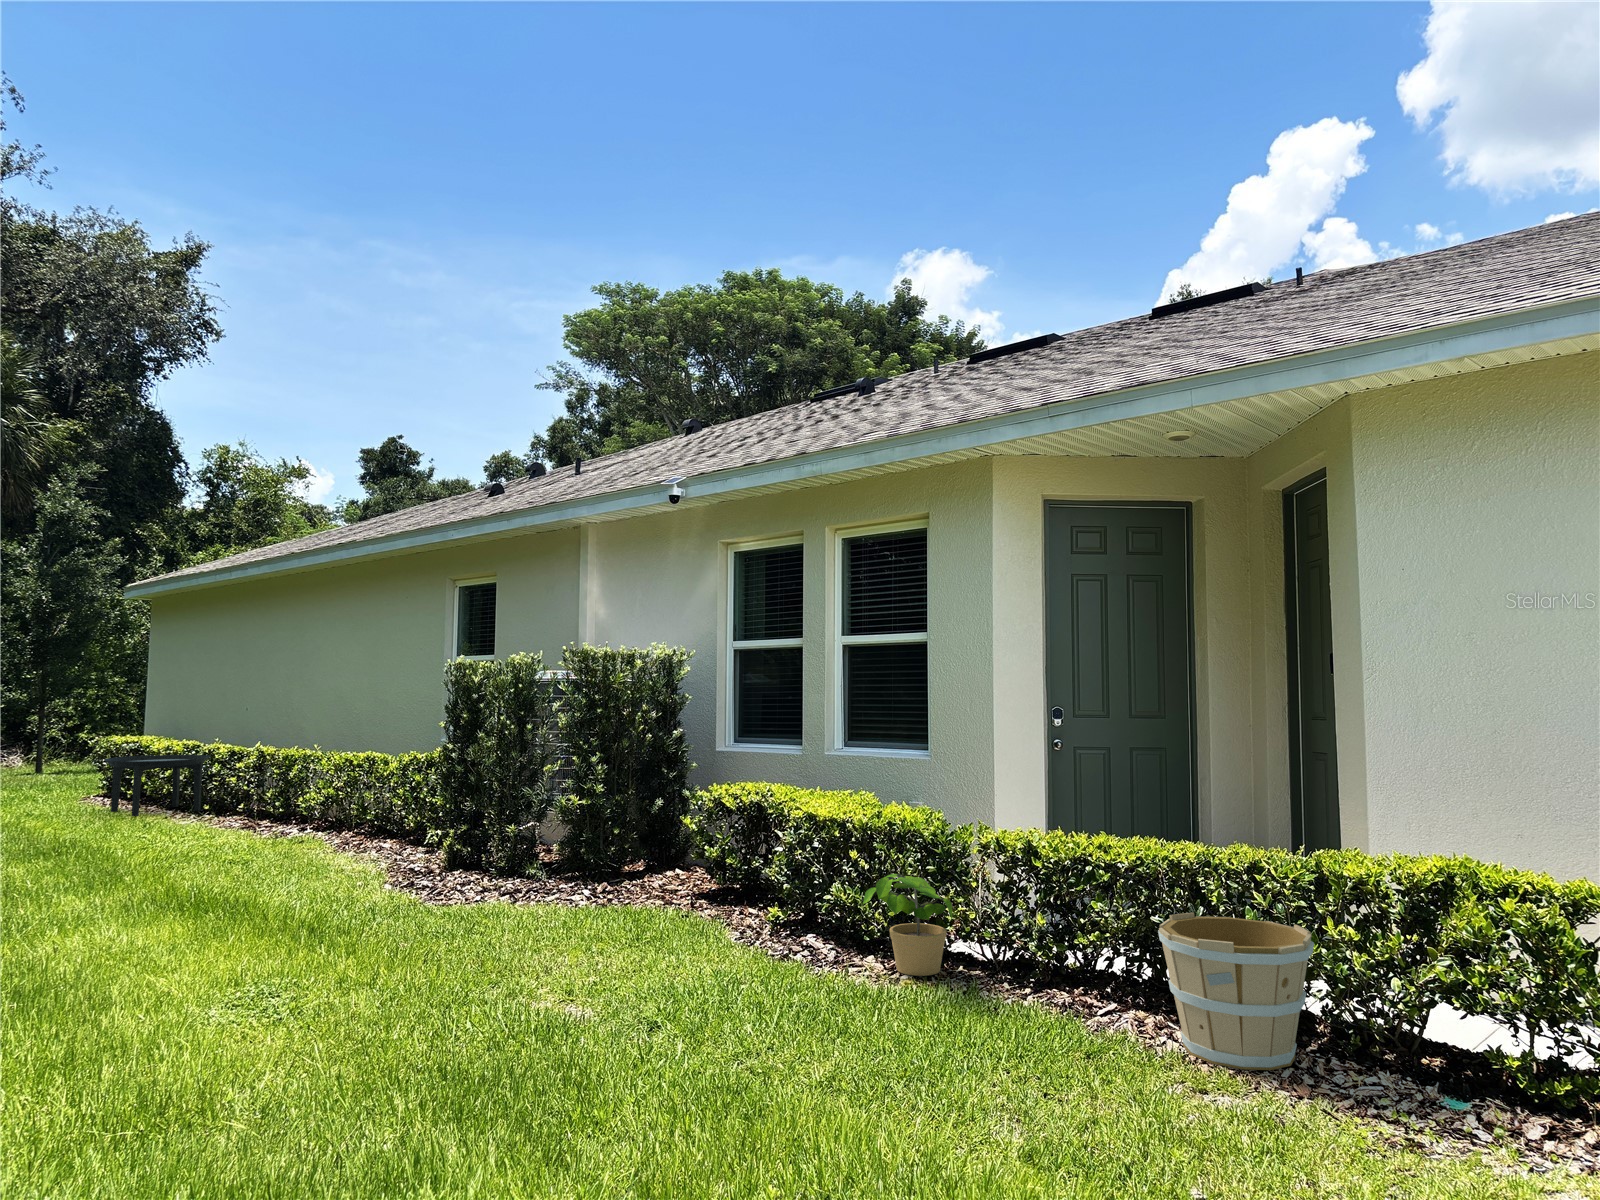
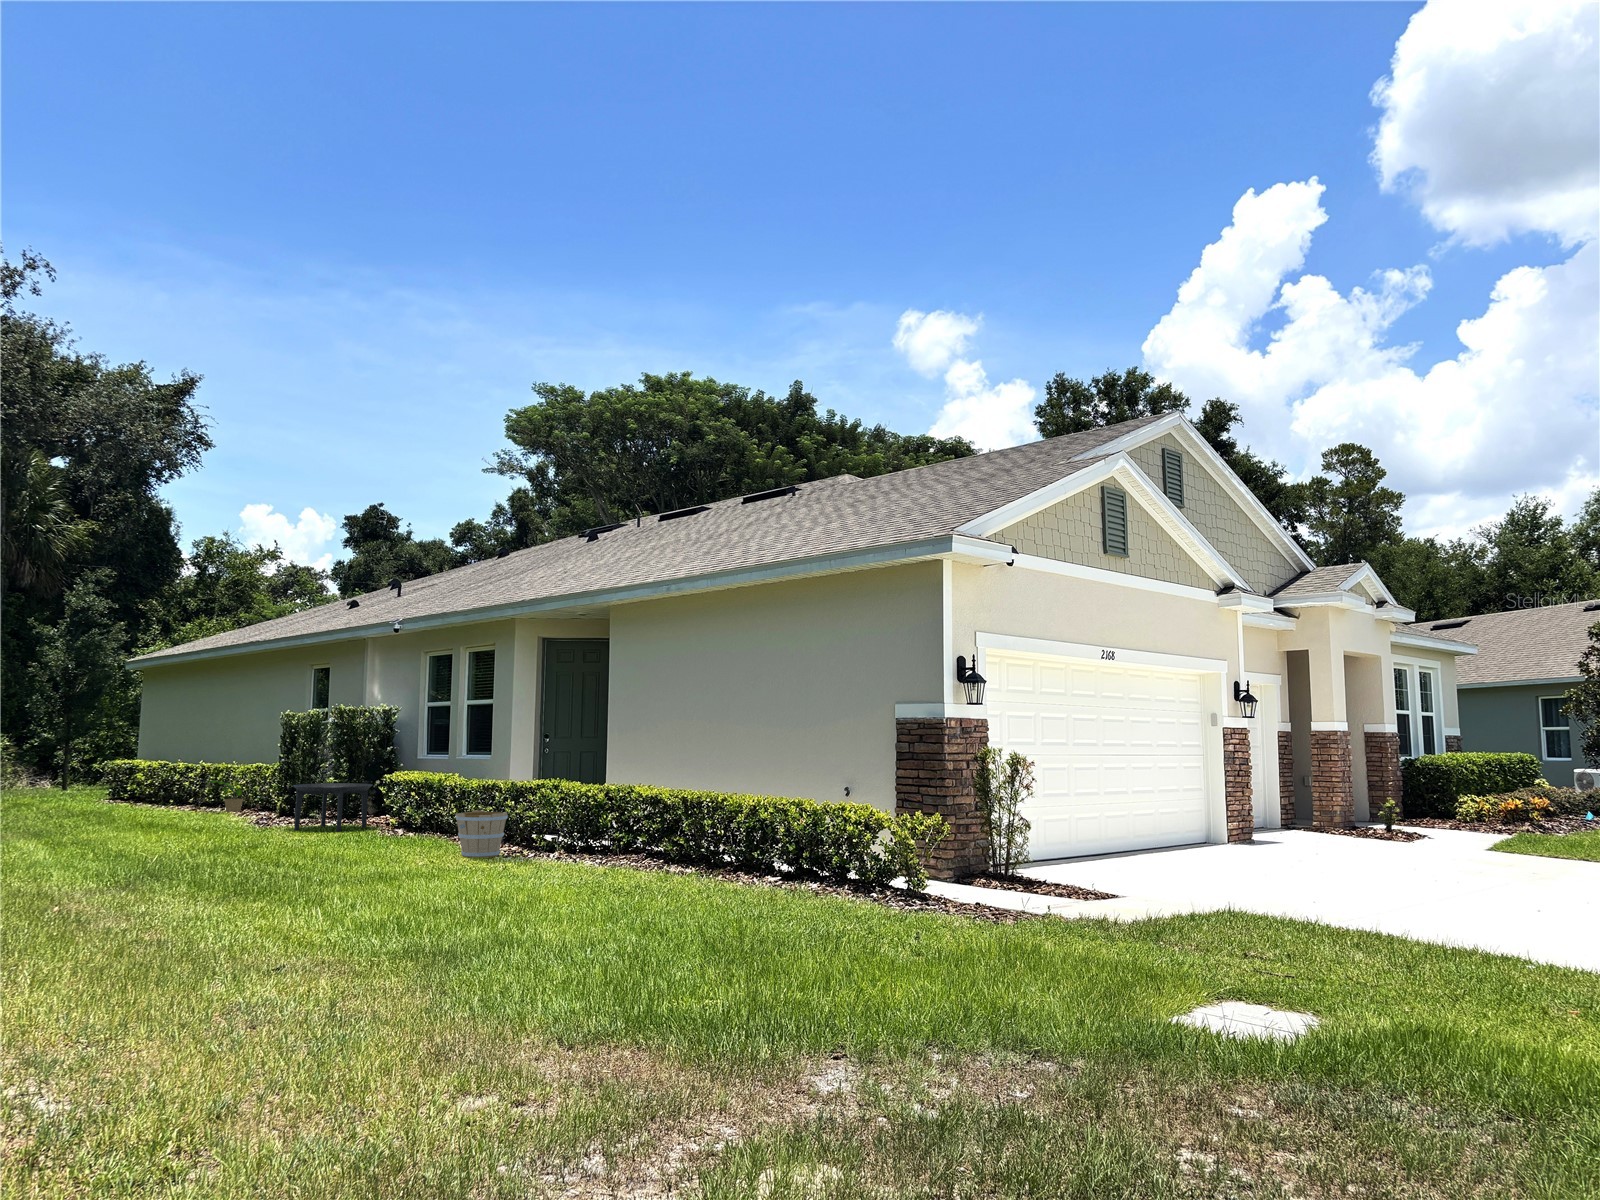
round table: present [105,755,210,816] -> present [293,783,372,831]
potted plant: present [863,874,952,976] -> present [207,780,243,811]

